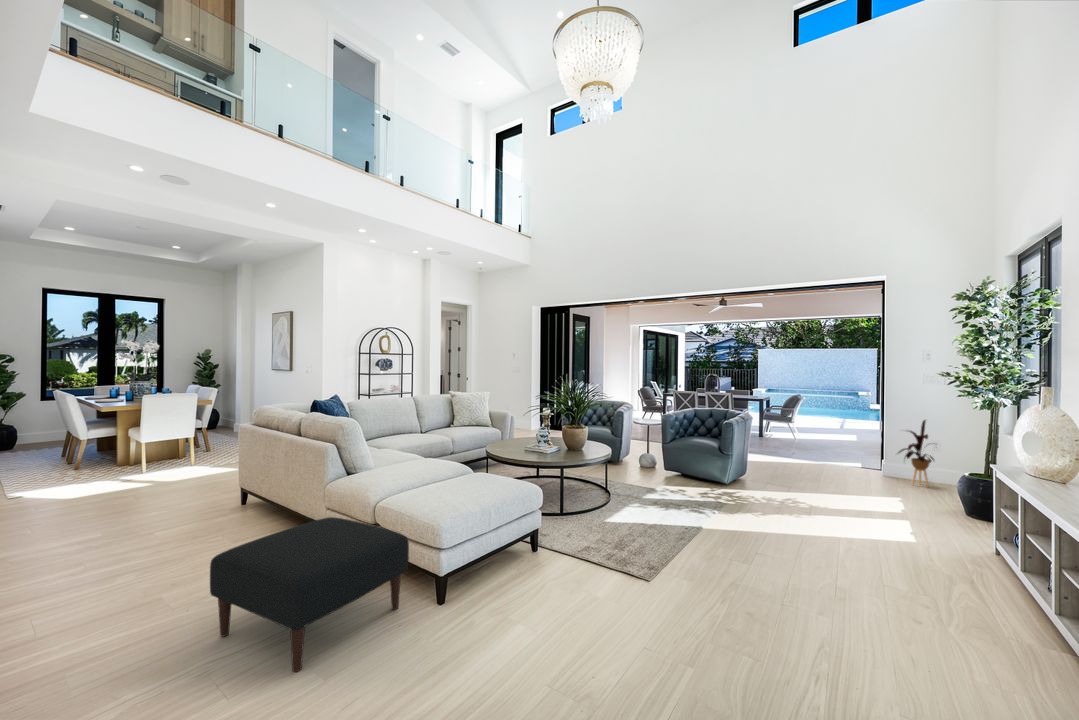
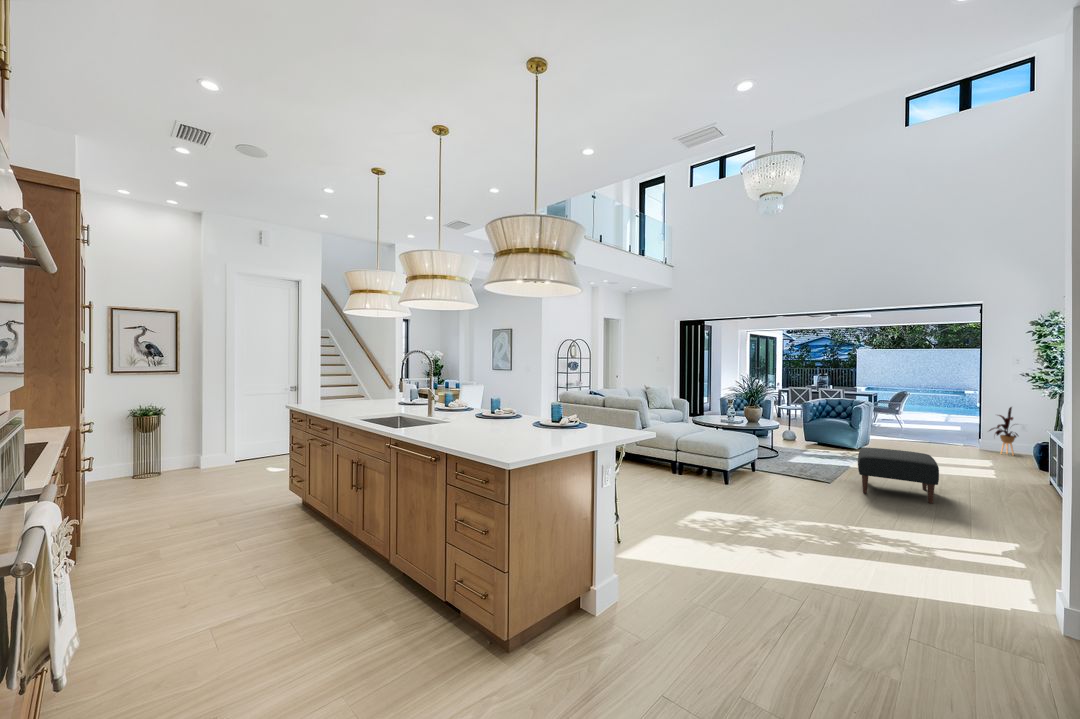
ottoman: present [210,517,409,672] -> present [858,448,939,503]

